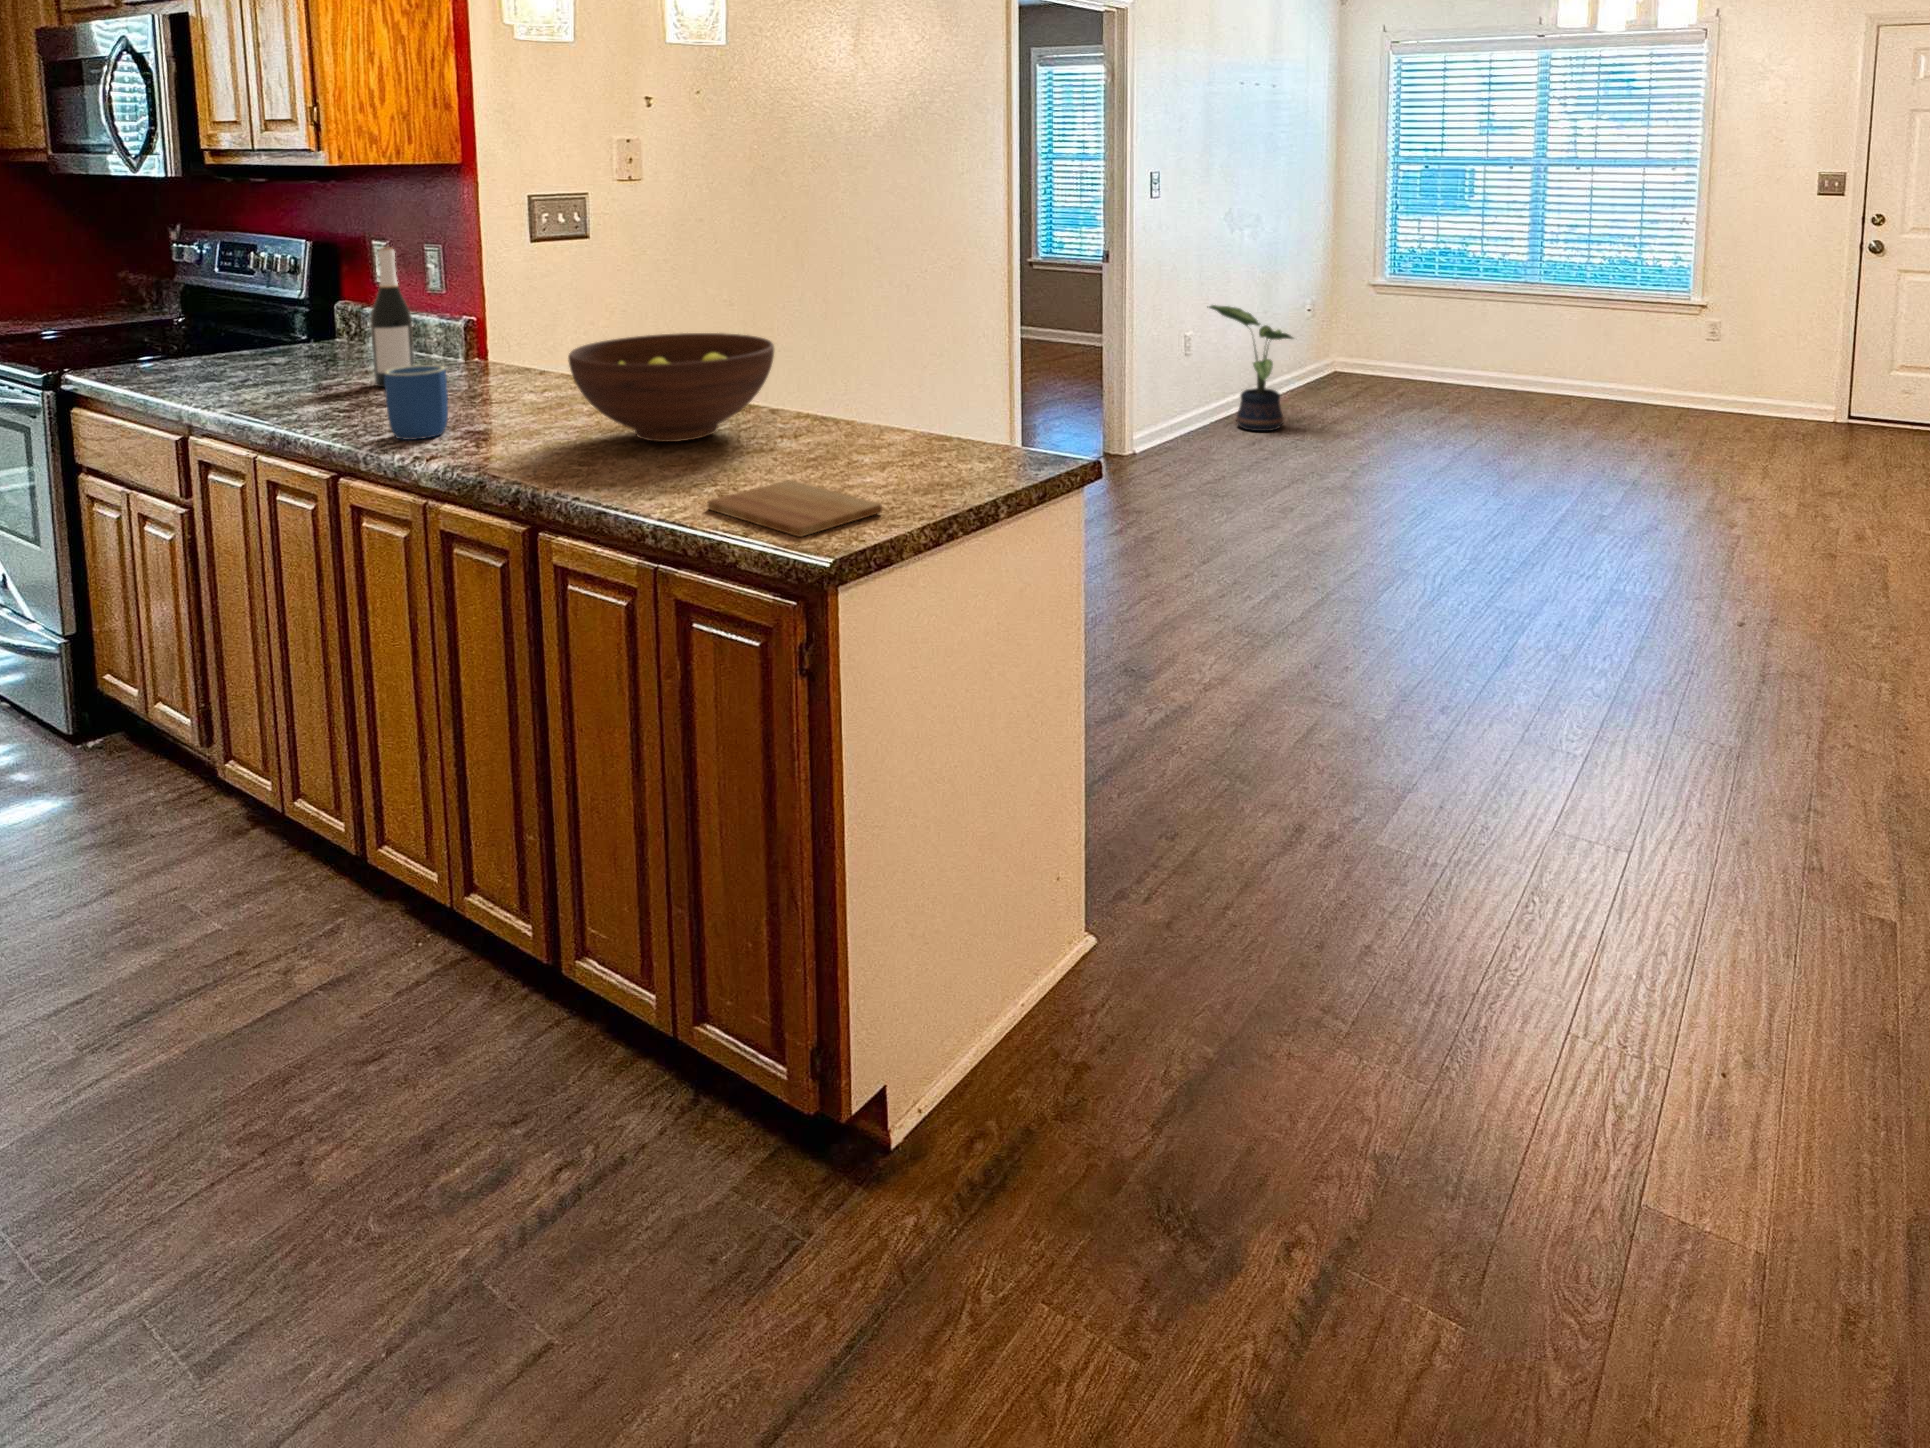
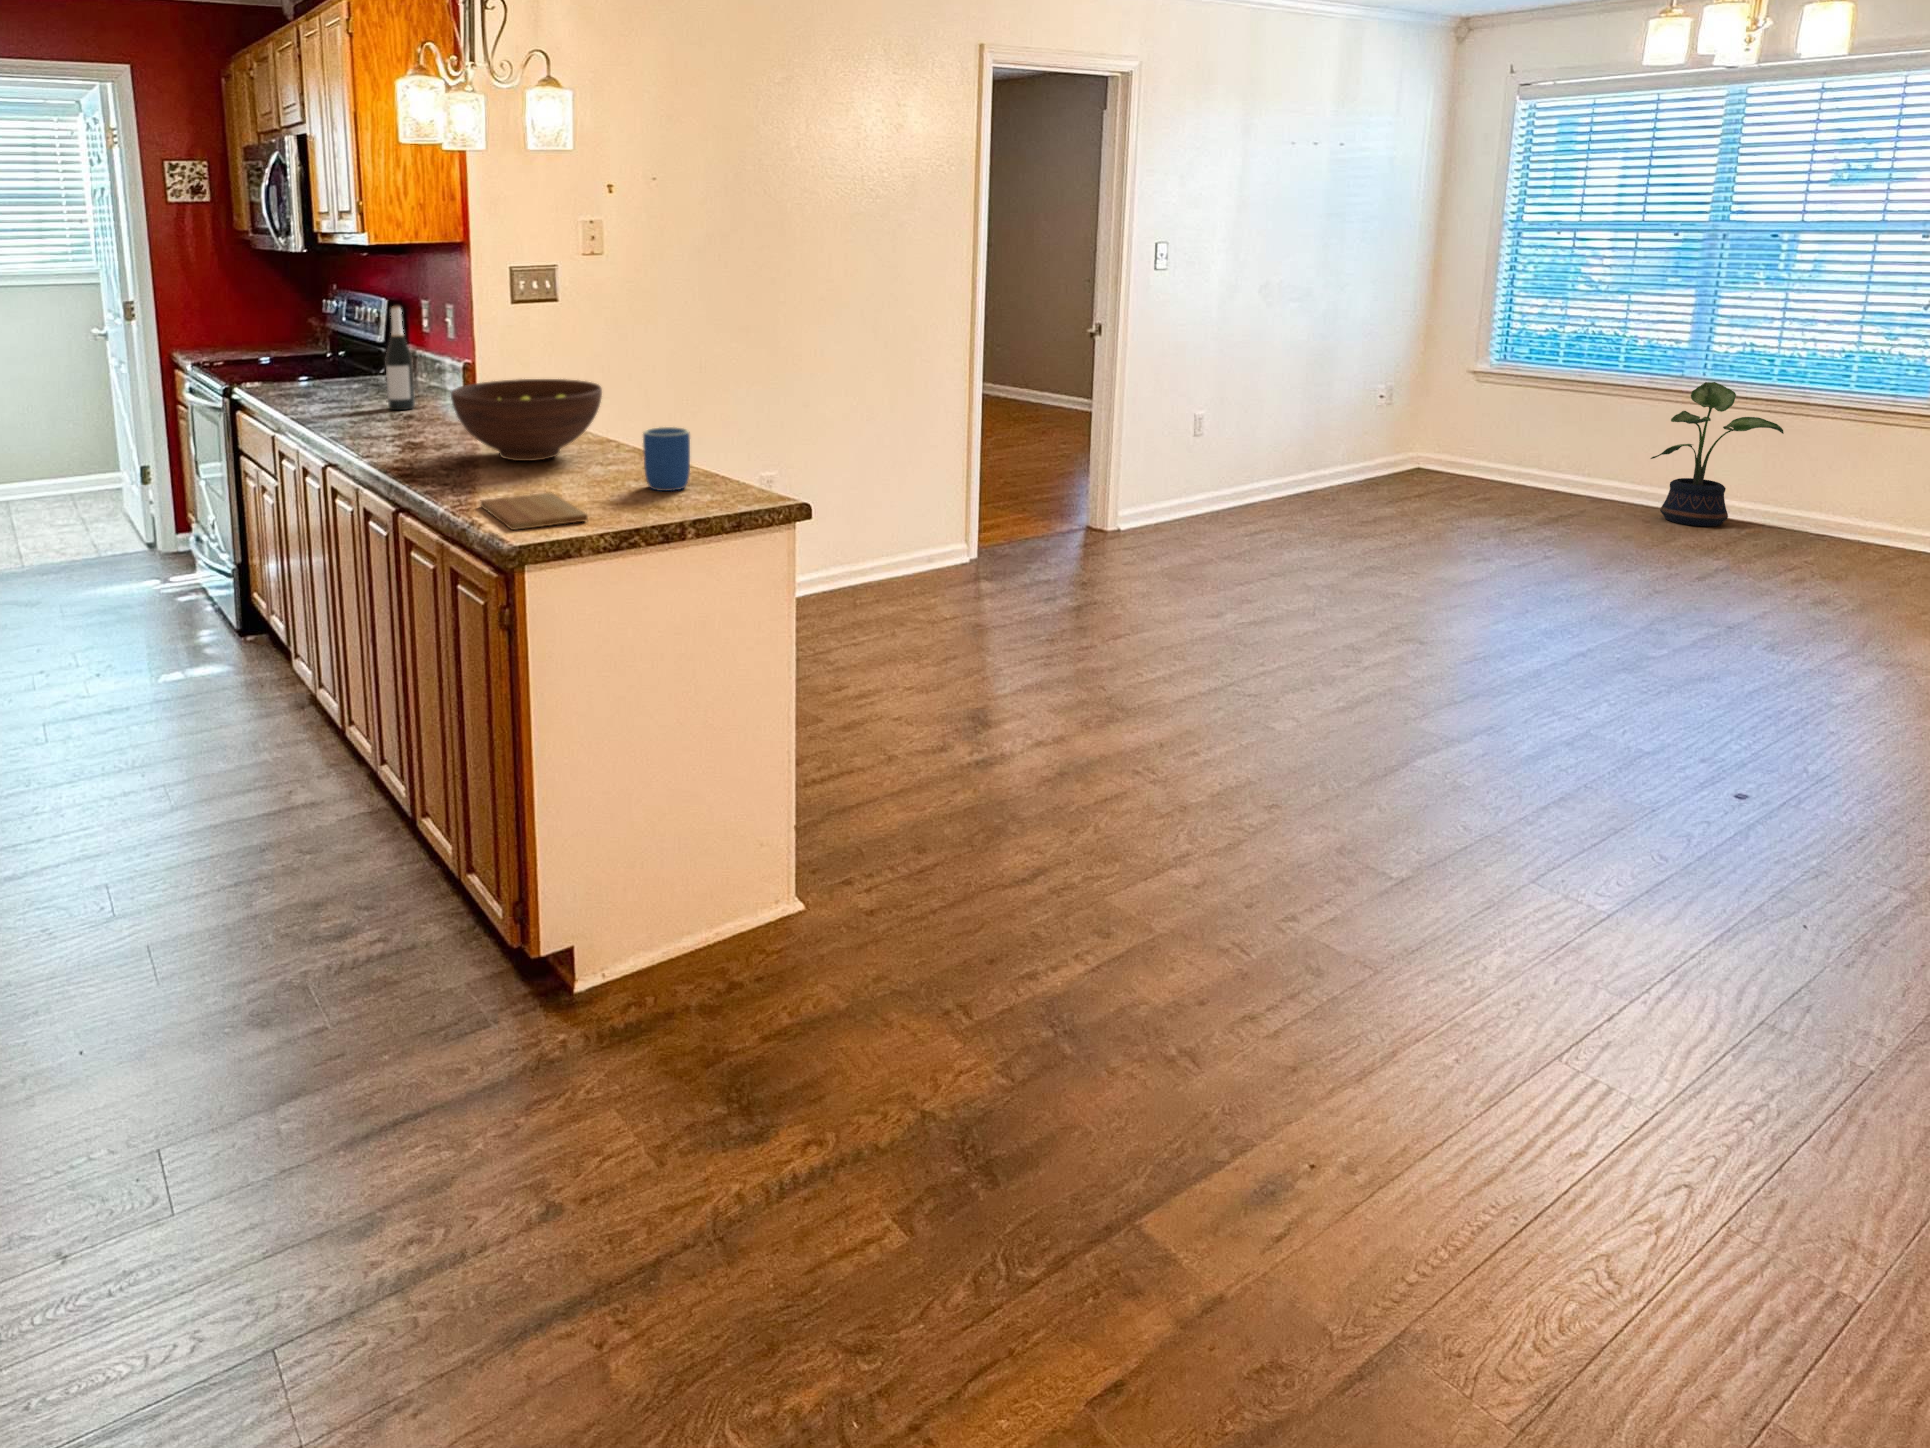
potted plant: present [1209,305,1293,431] -> present [1651,382,1784,526]
mug: present [385,365,448,440] -> present [643,427,690,491]

